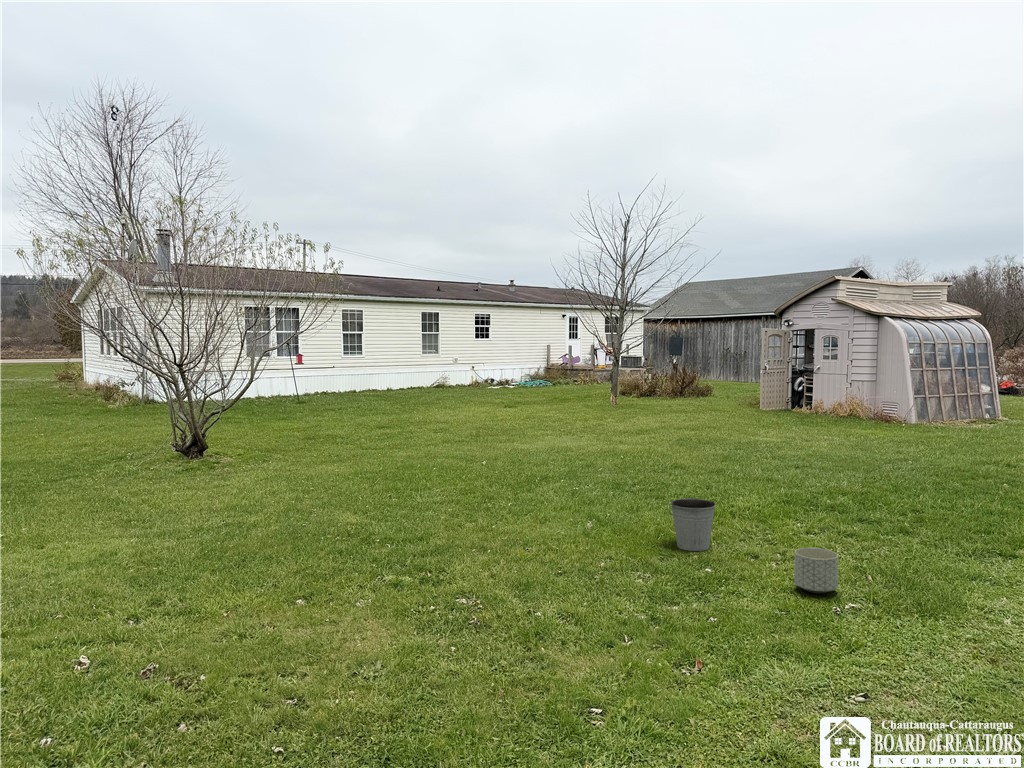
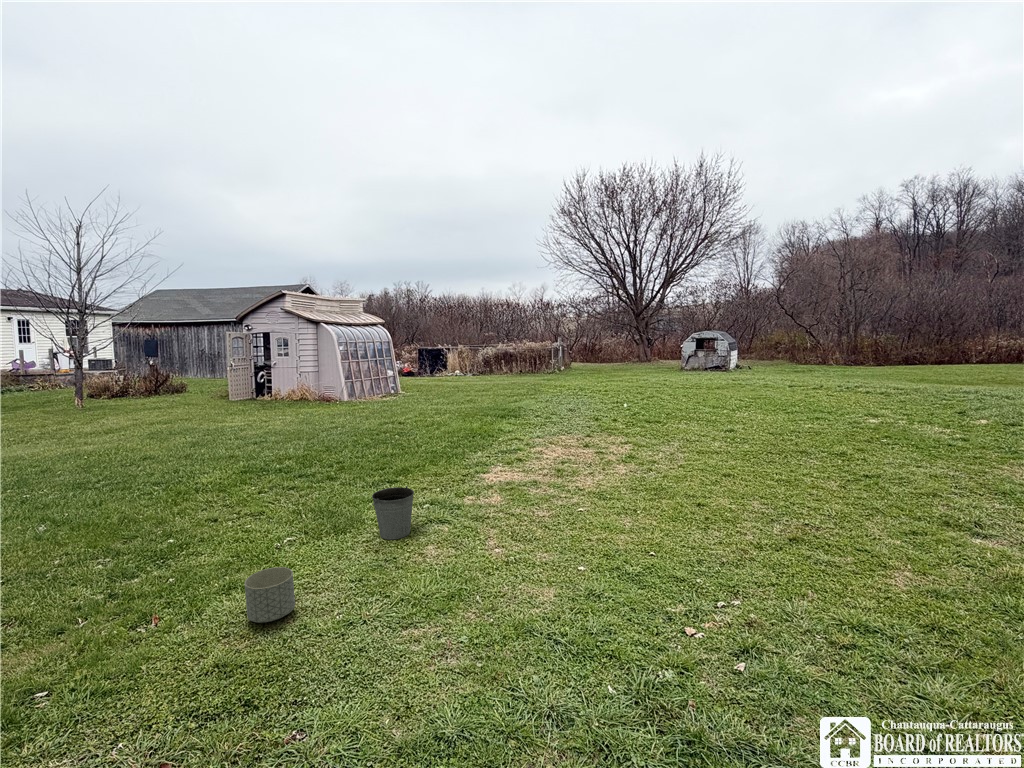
bucket: present [669,498,716,551] -> present [371,486,414,539]

